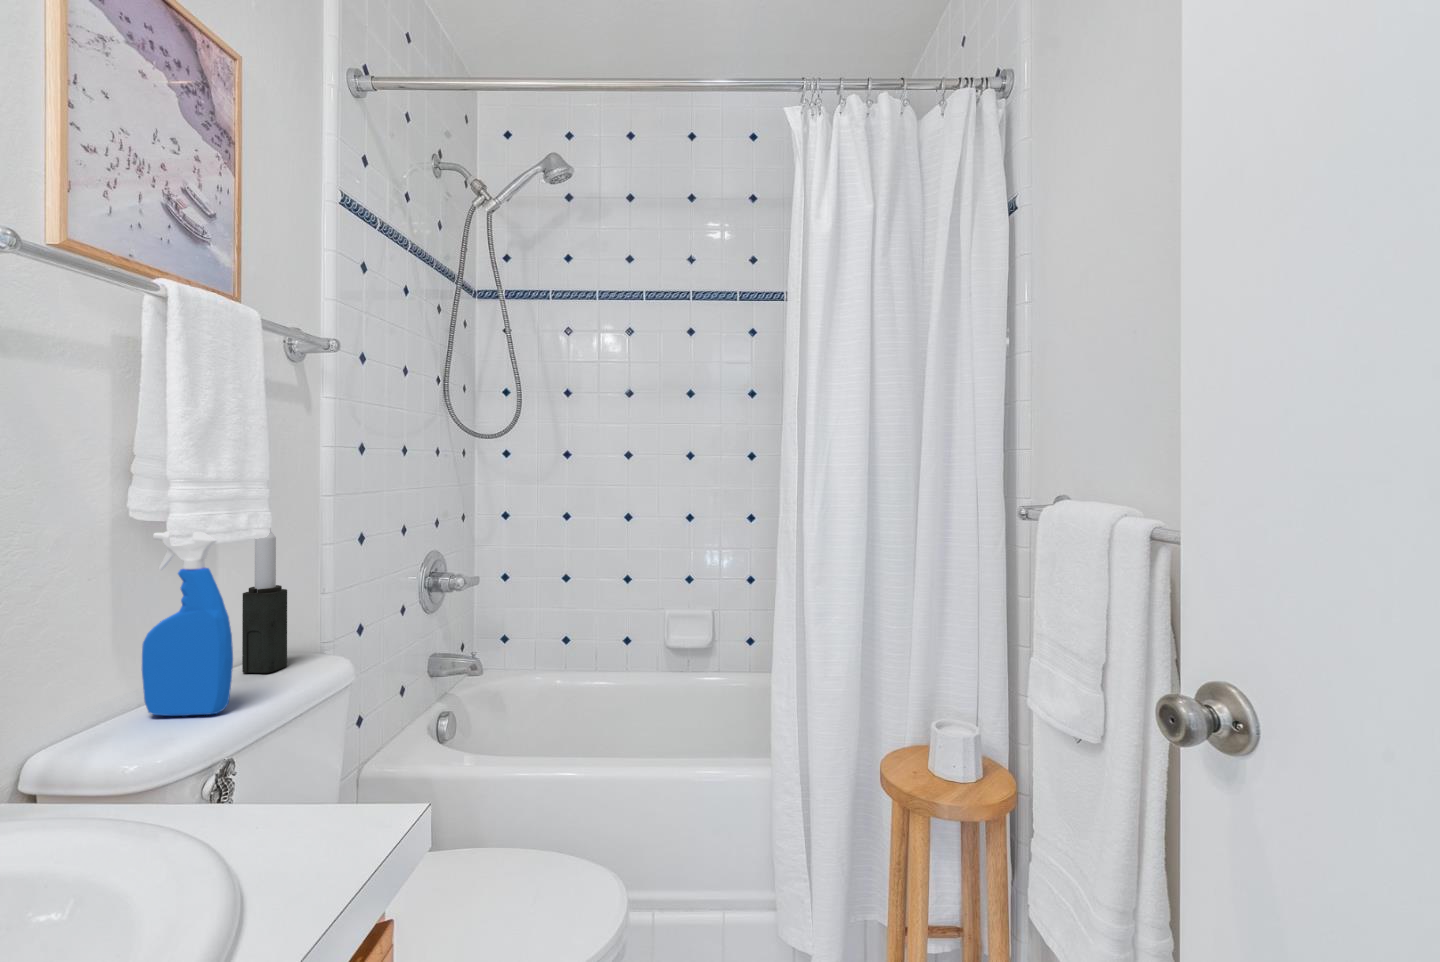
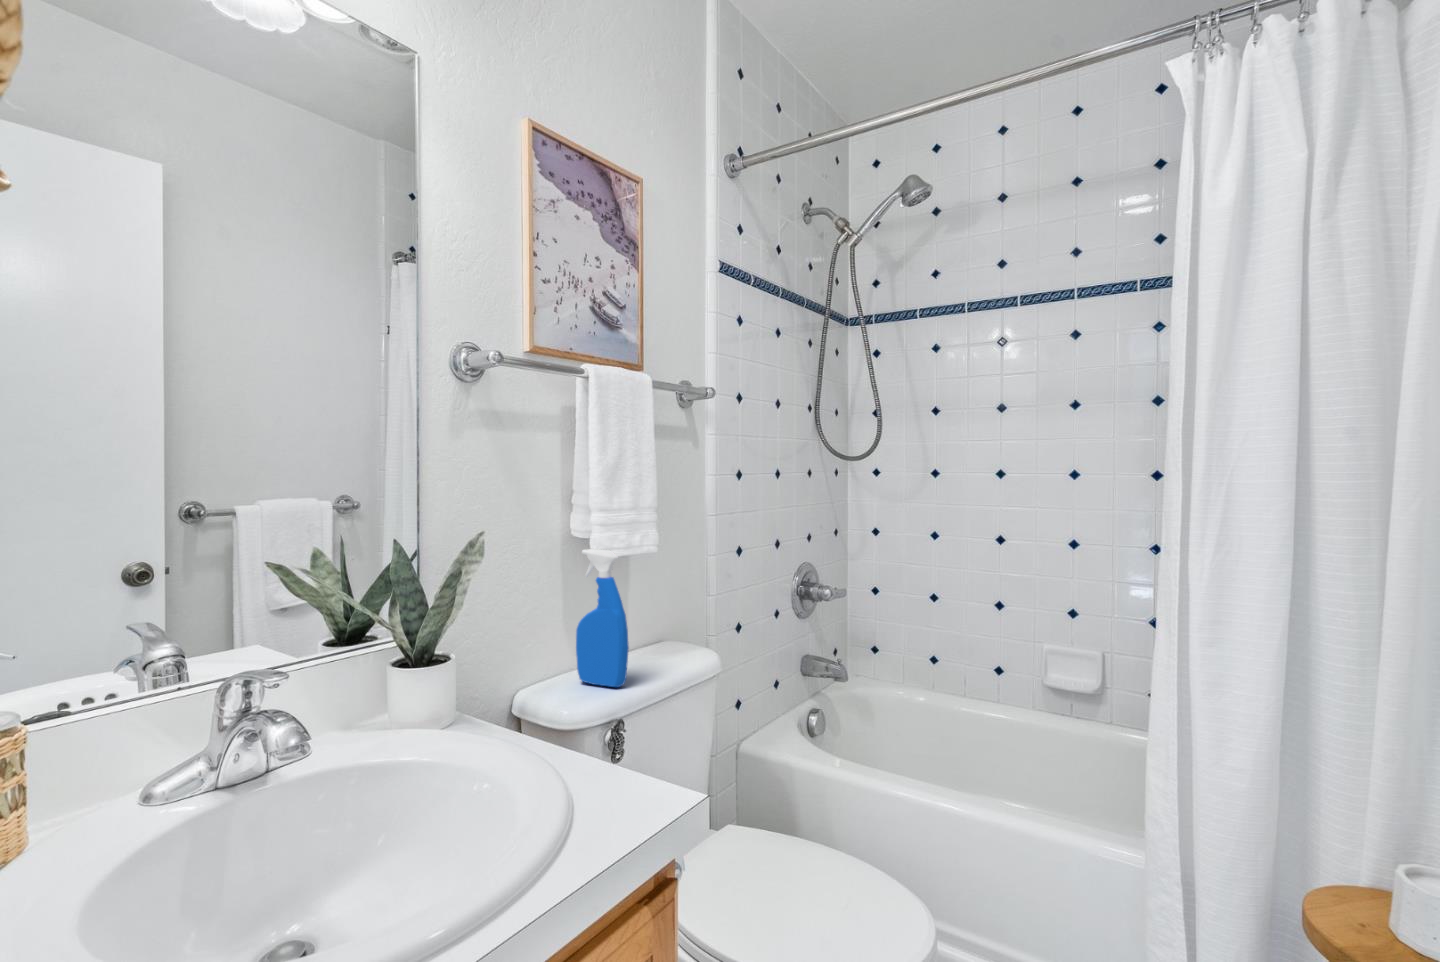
candle: present [242,529,287,673] -> none [643,536,673,660]

